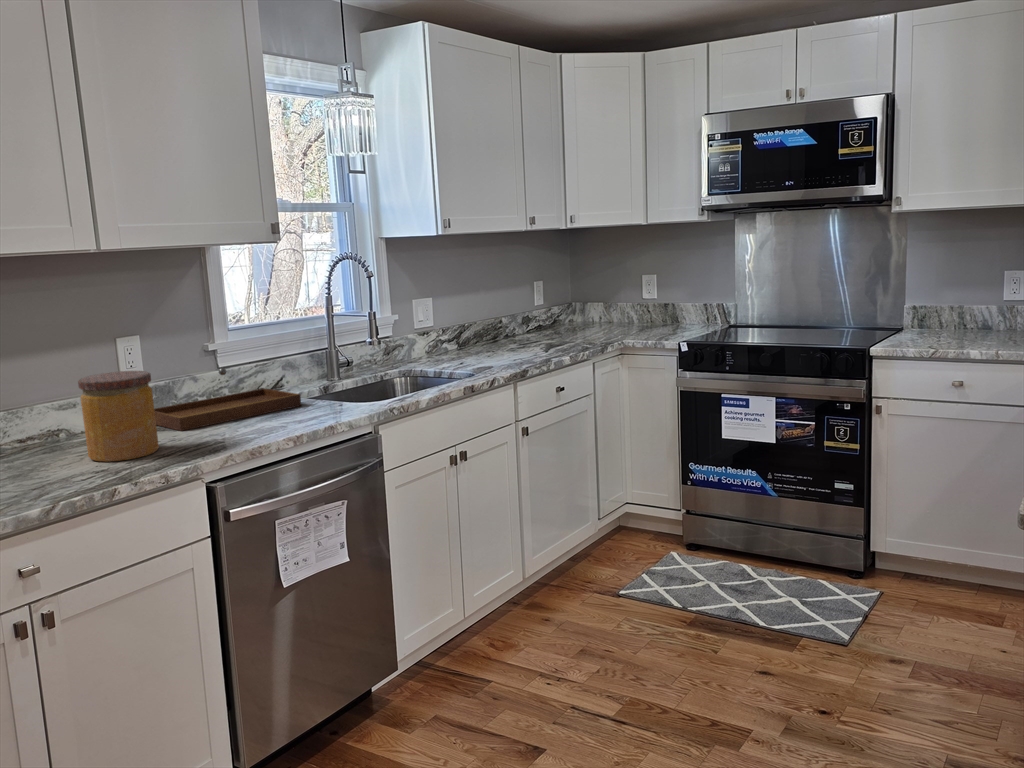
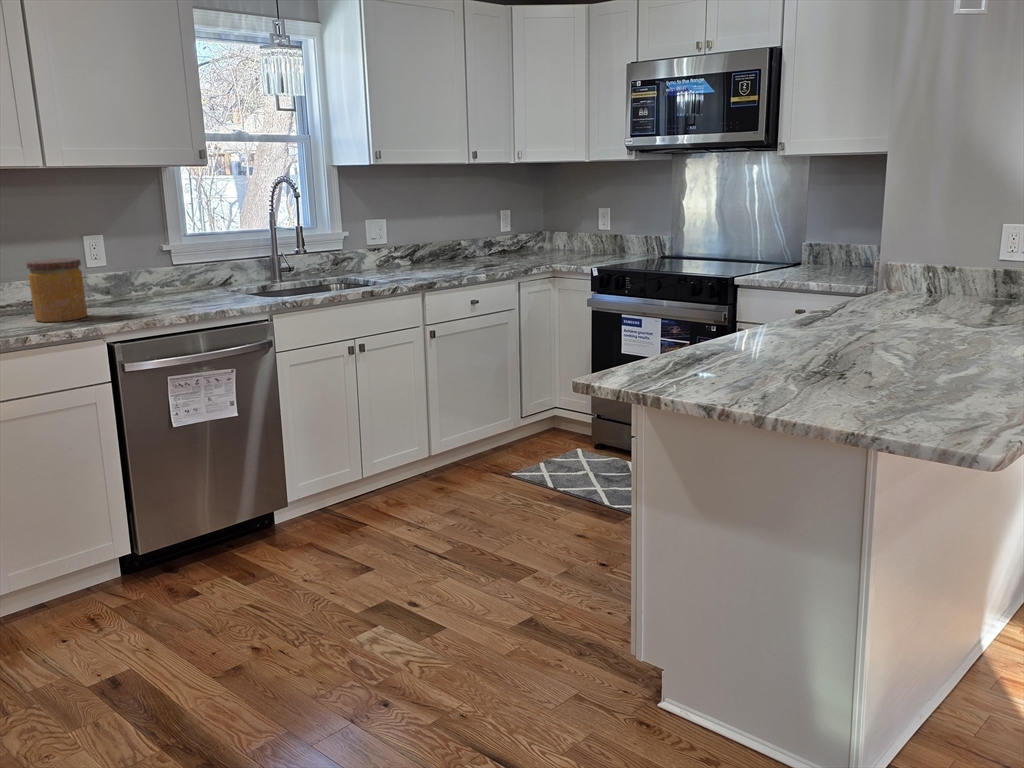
tray: present [154,368,301,431] -> none [104,264,224,308]

